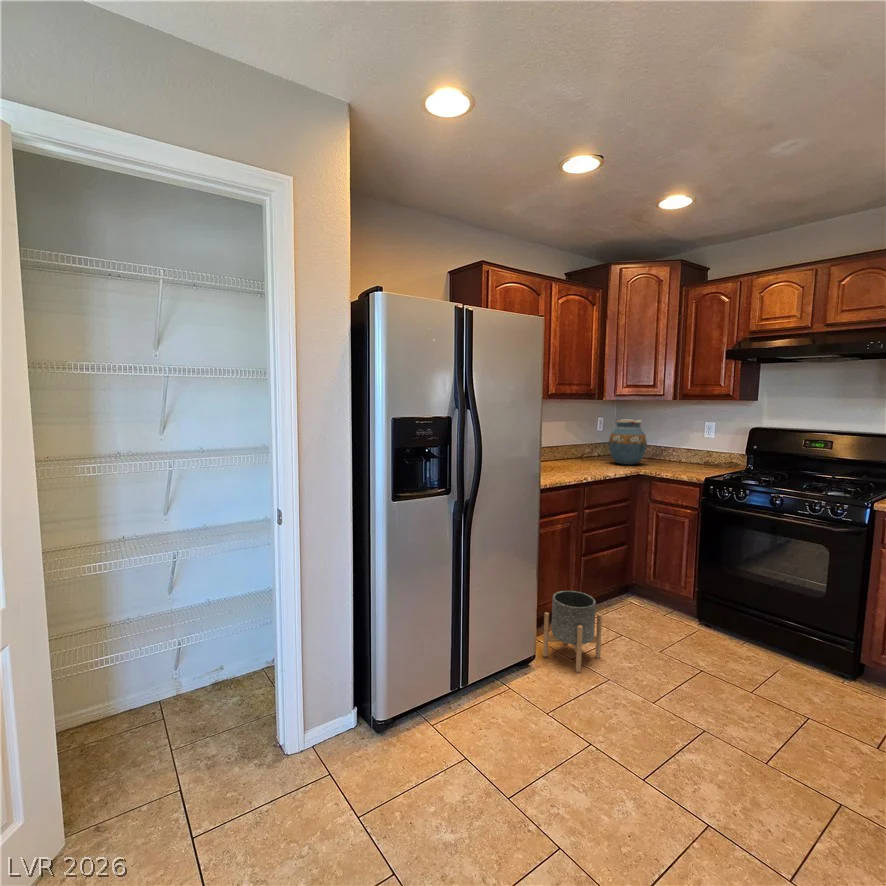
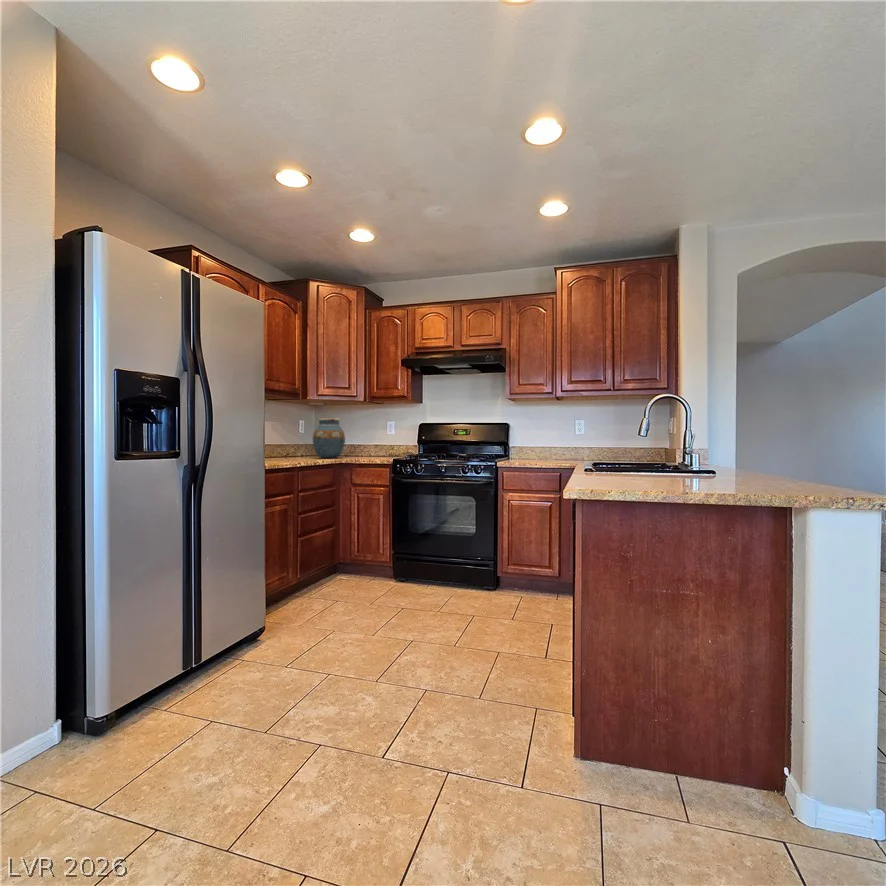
planter: present [543,591,602,672] -> none [270,564,323,633]

